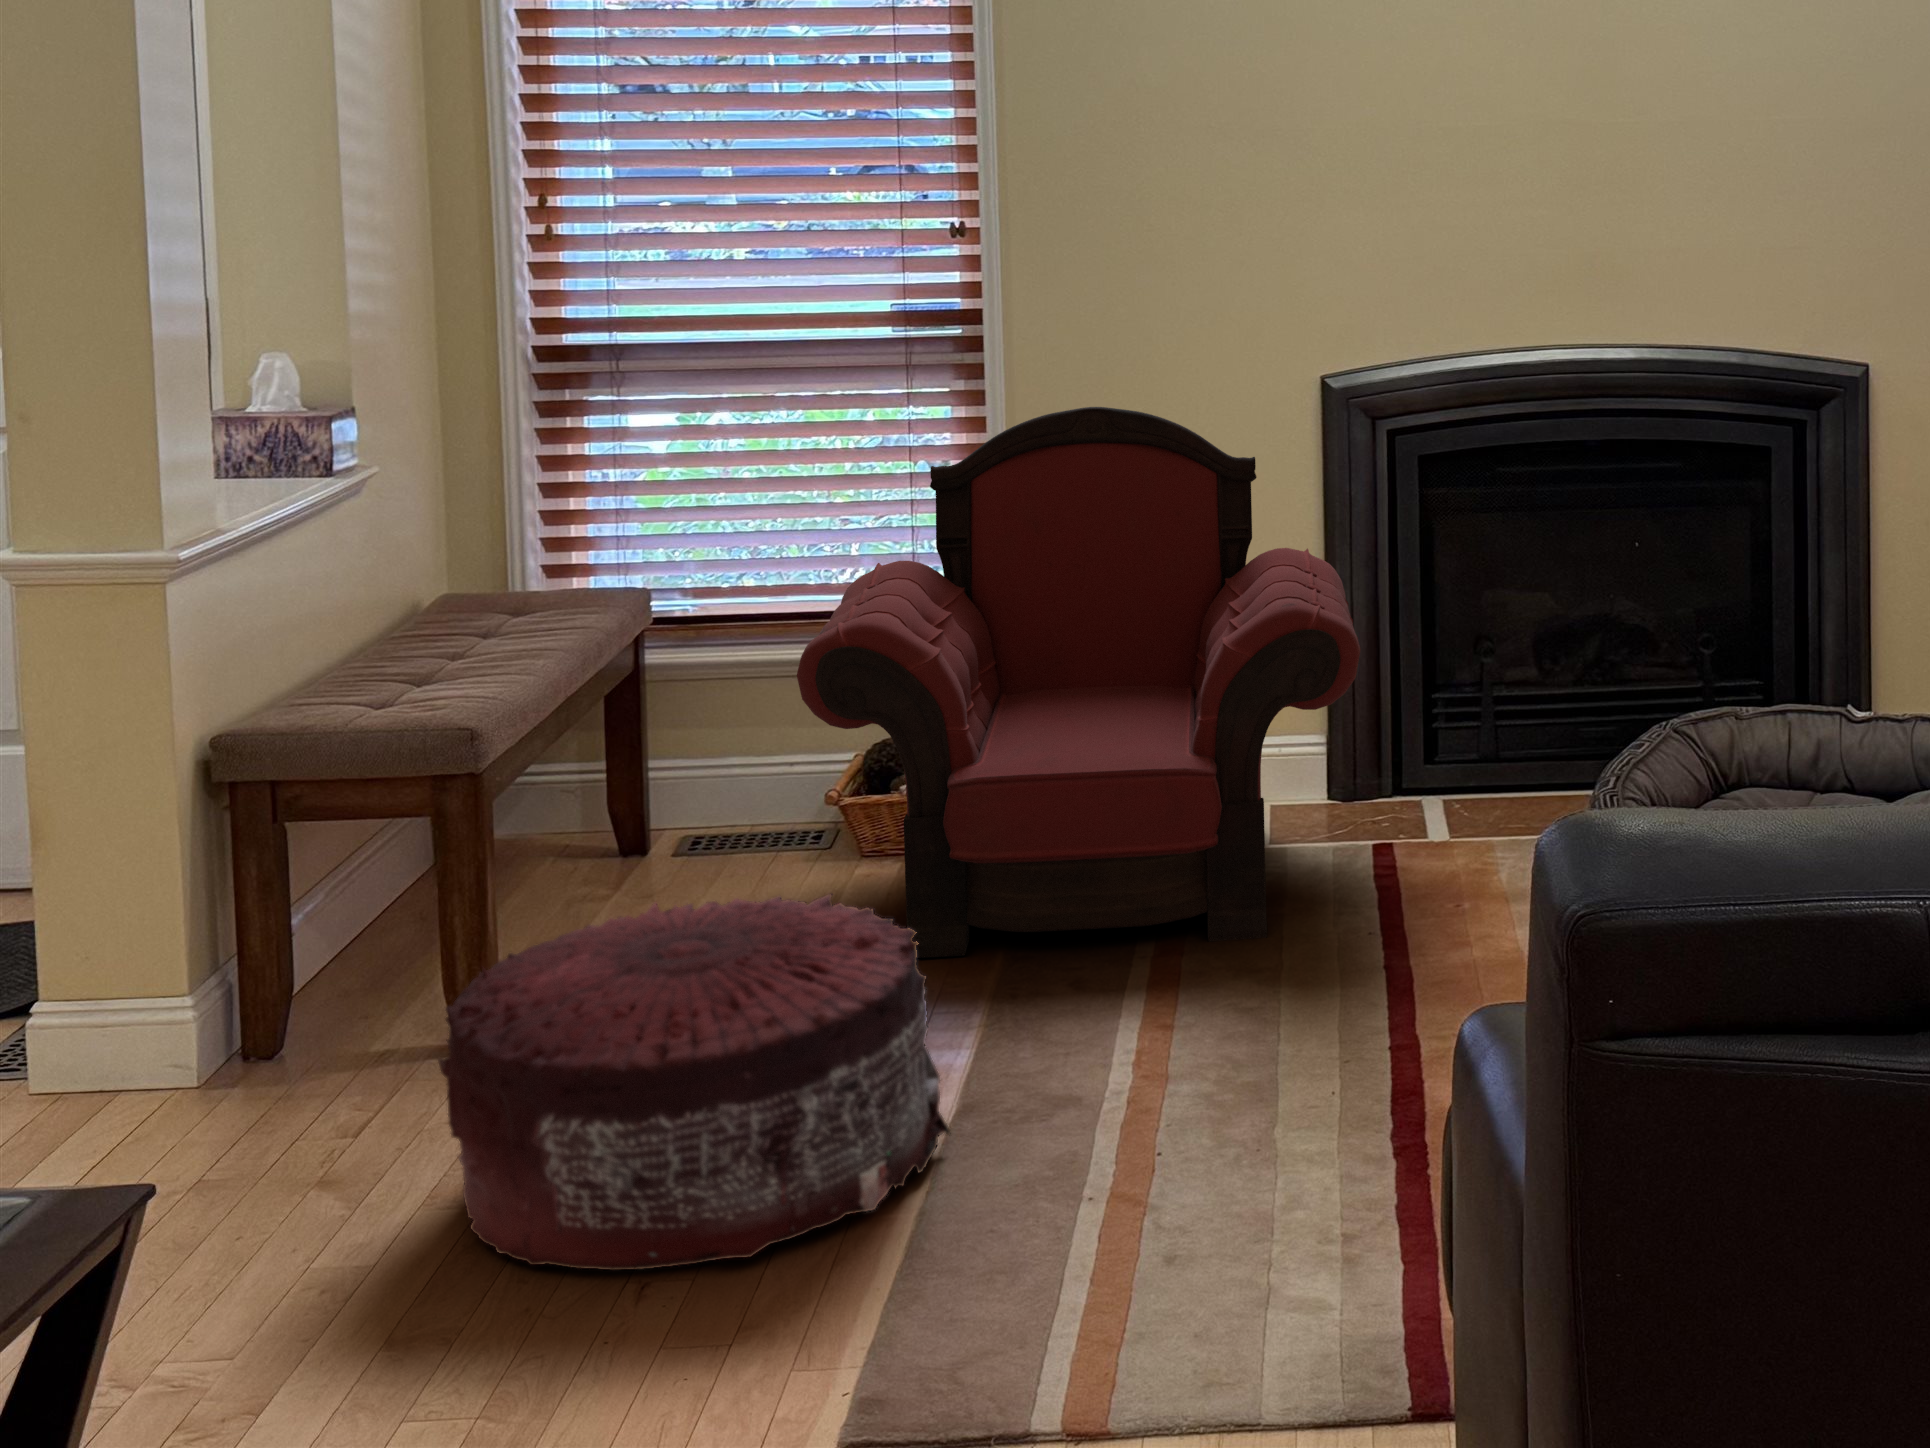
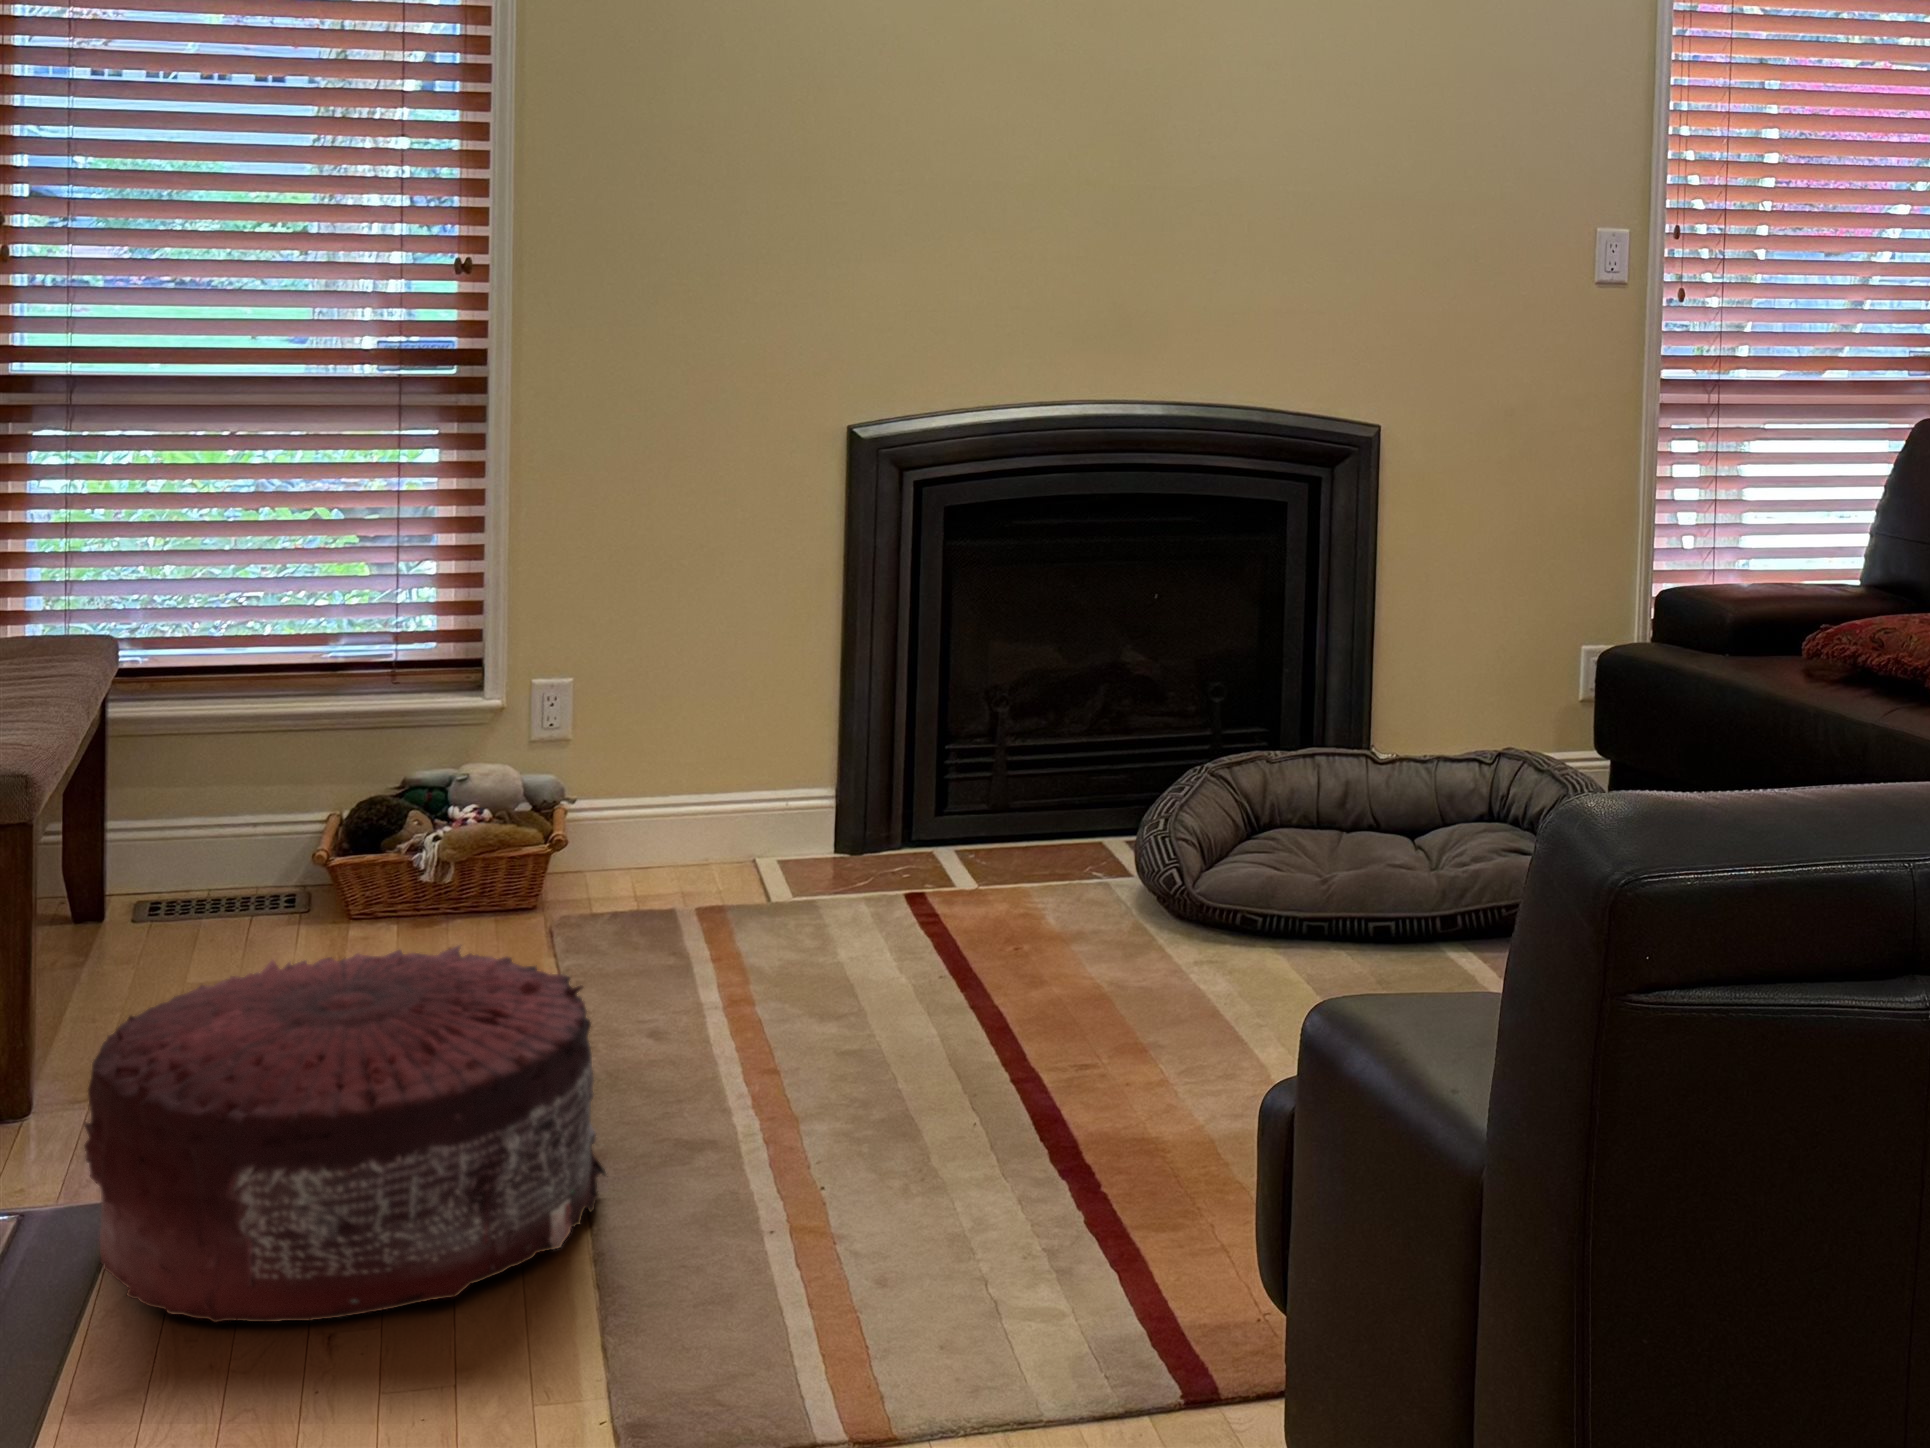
armchair: present [797,407,1361,958] -> none [337,454,929,1019]

